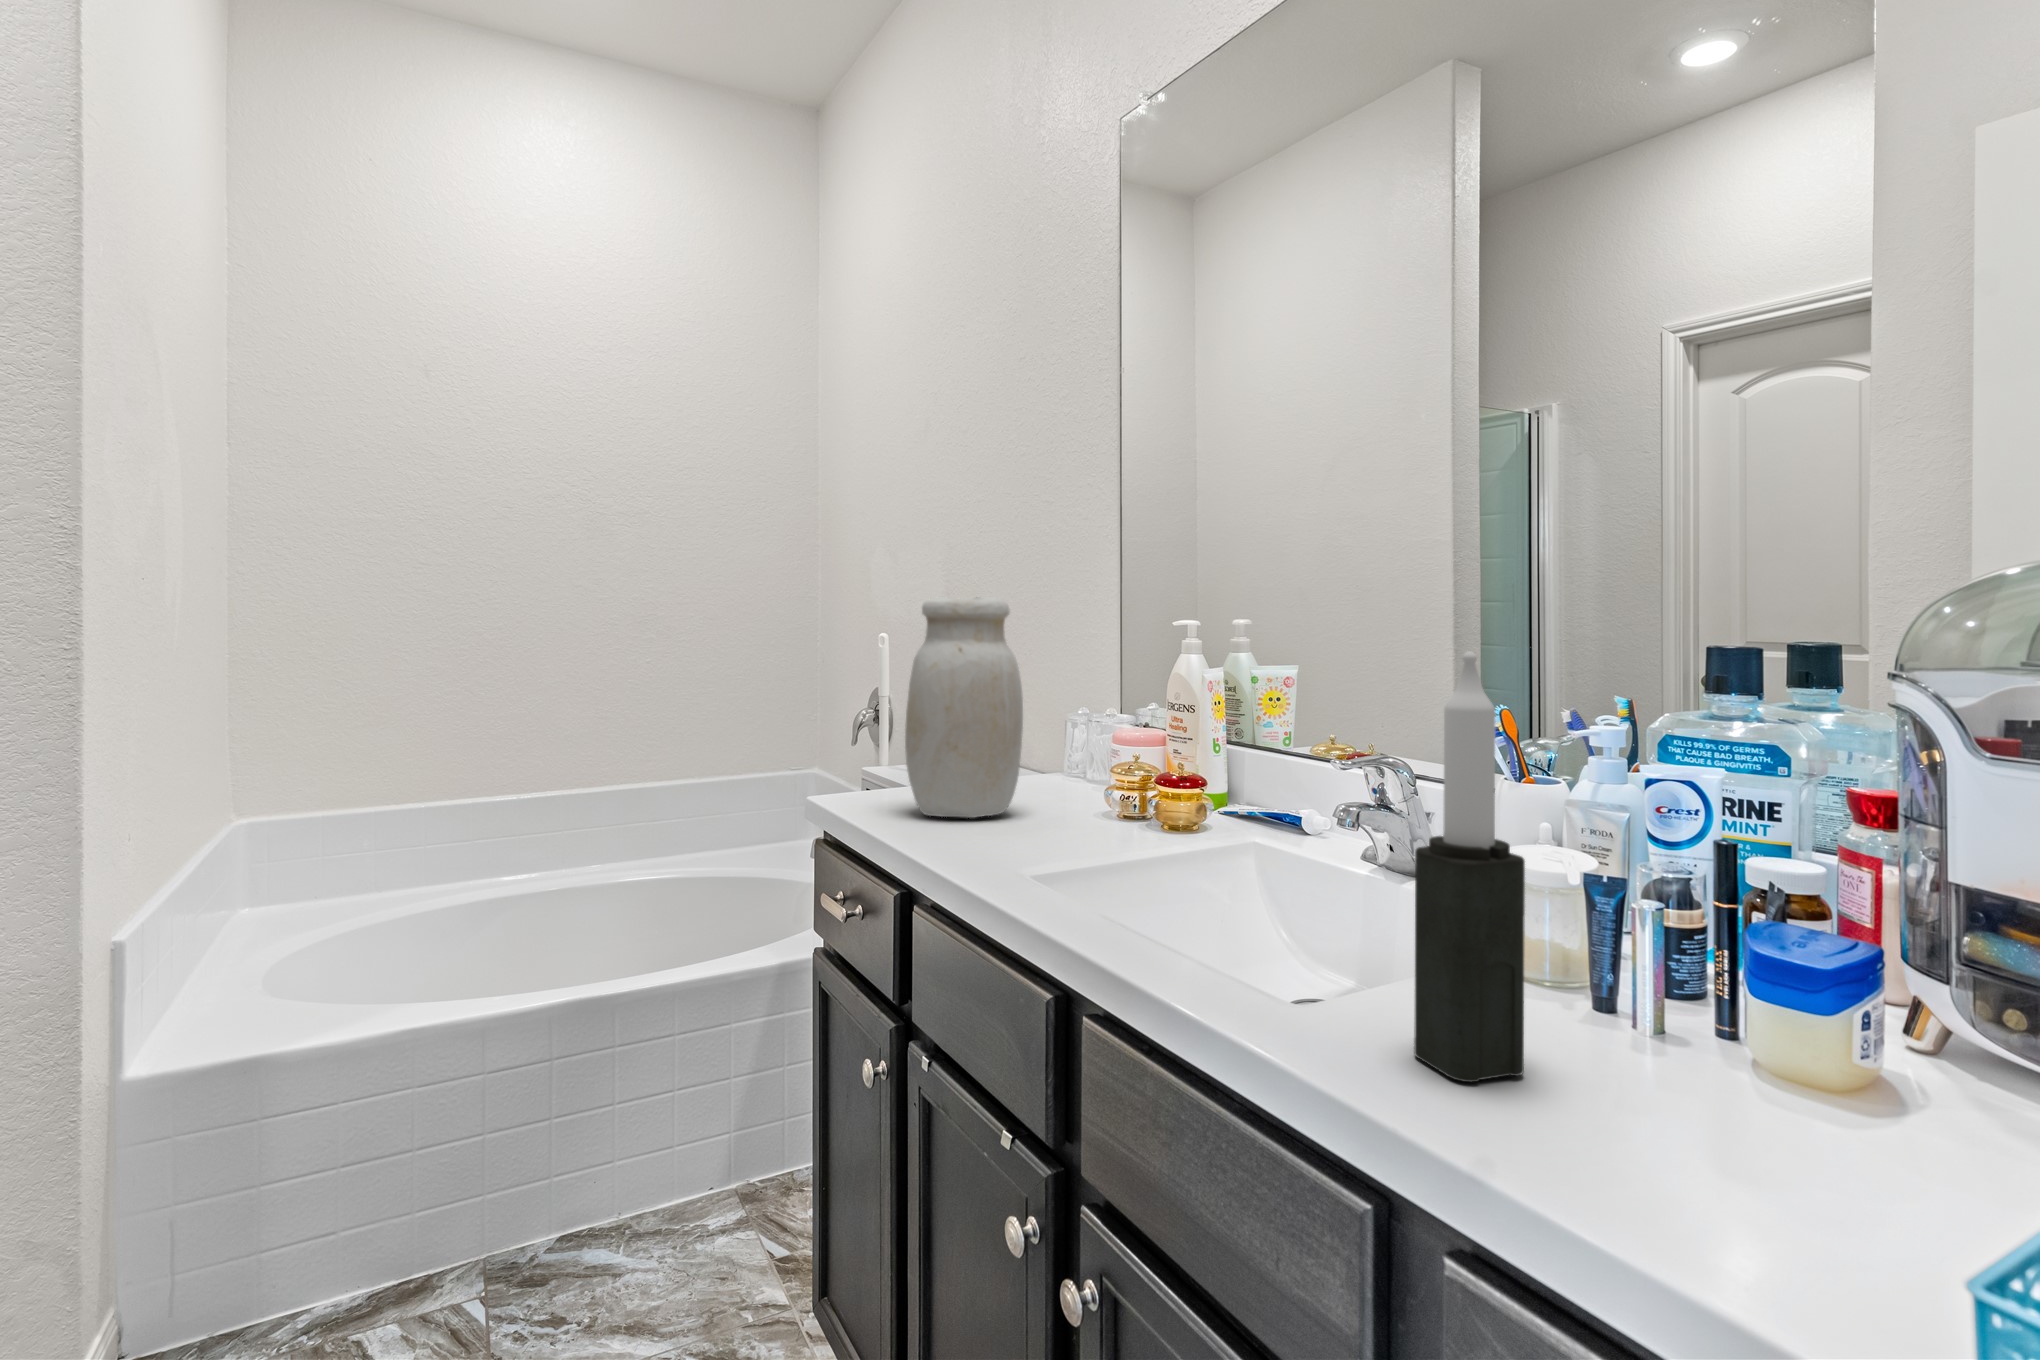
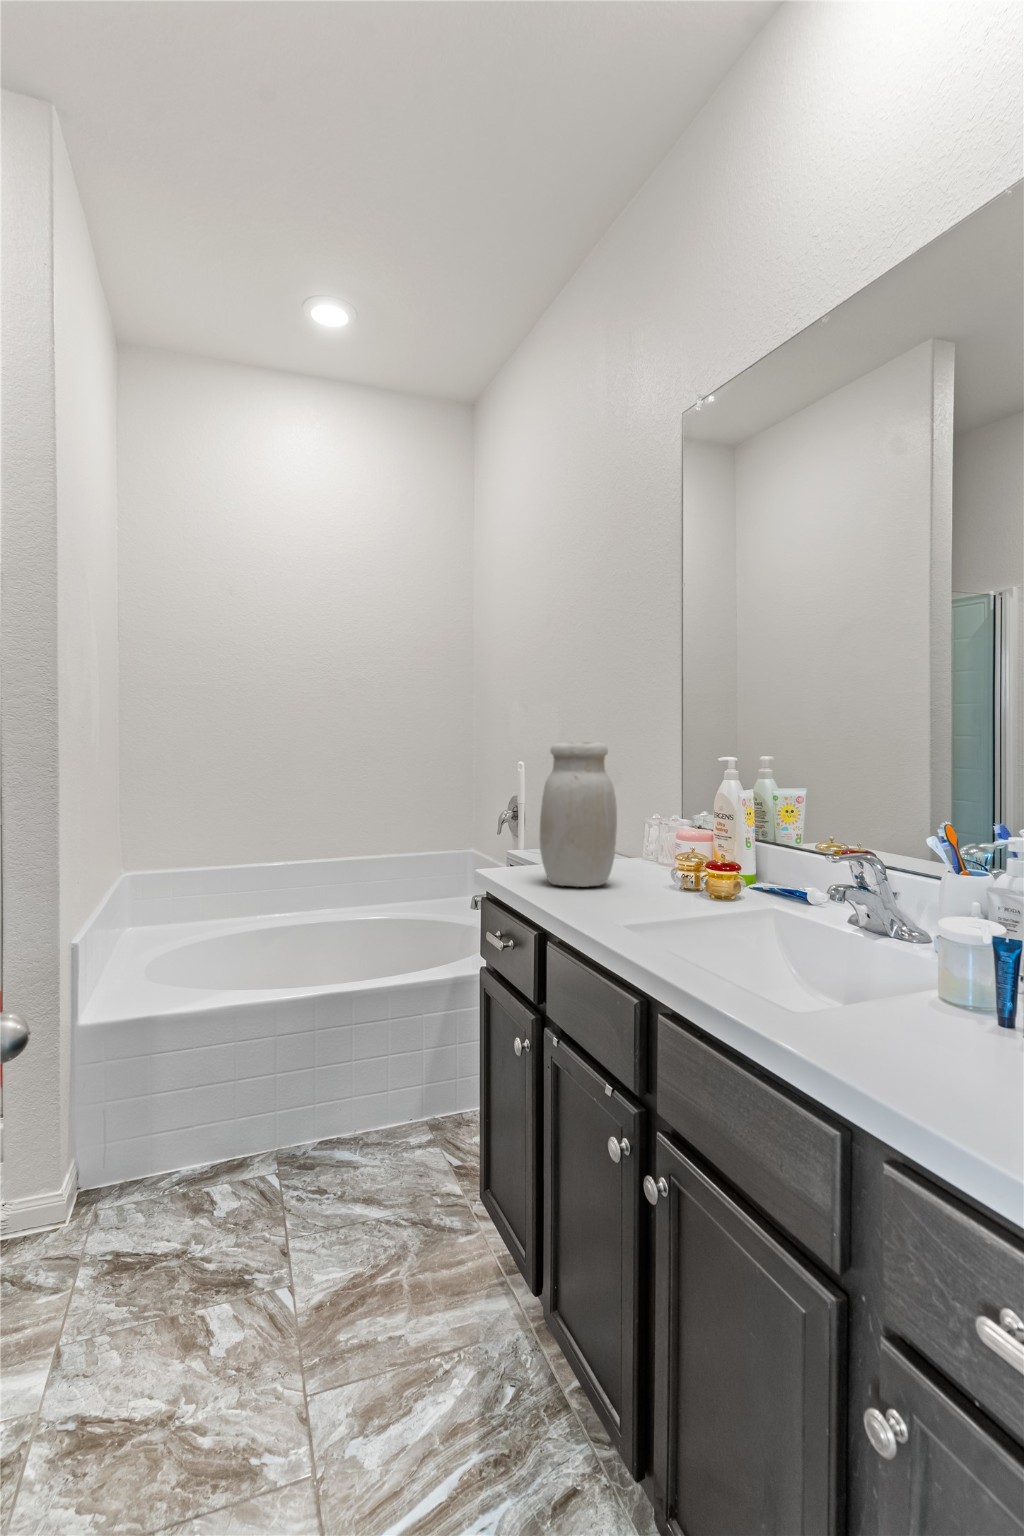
candle: present [1414,651,1525,1082] -> none [866,799,938,1063]

